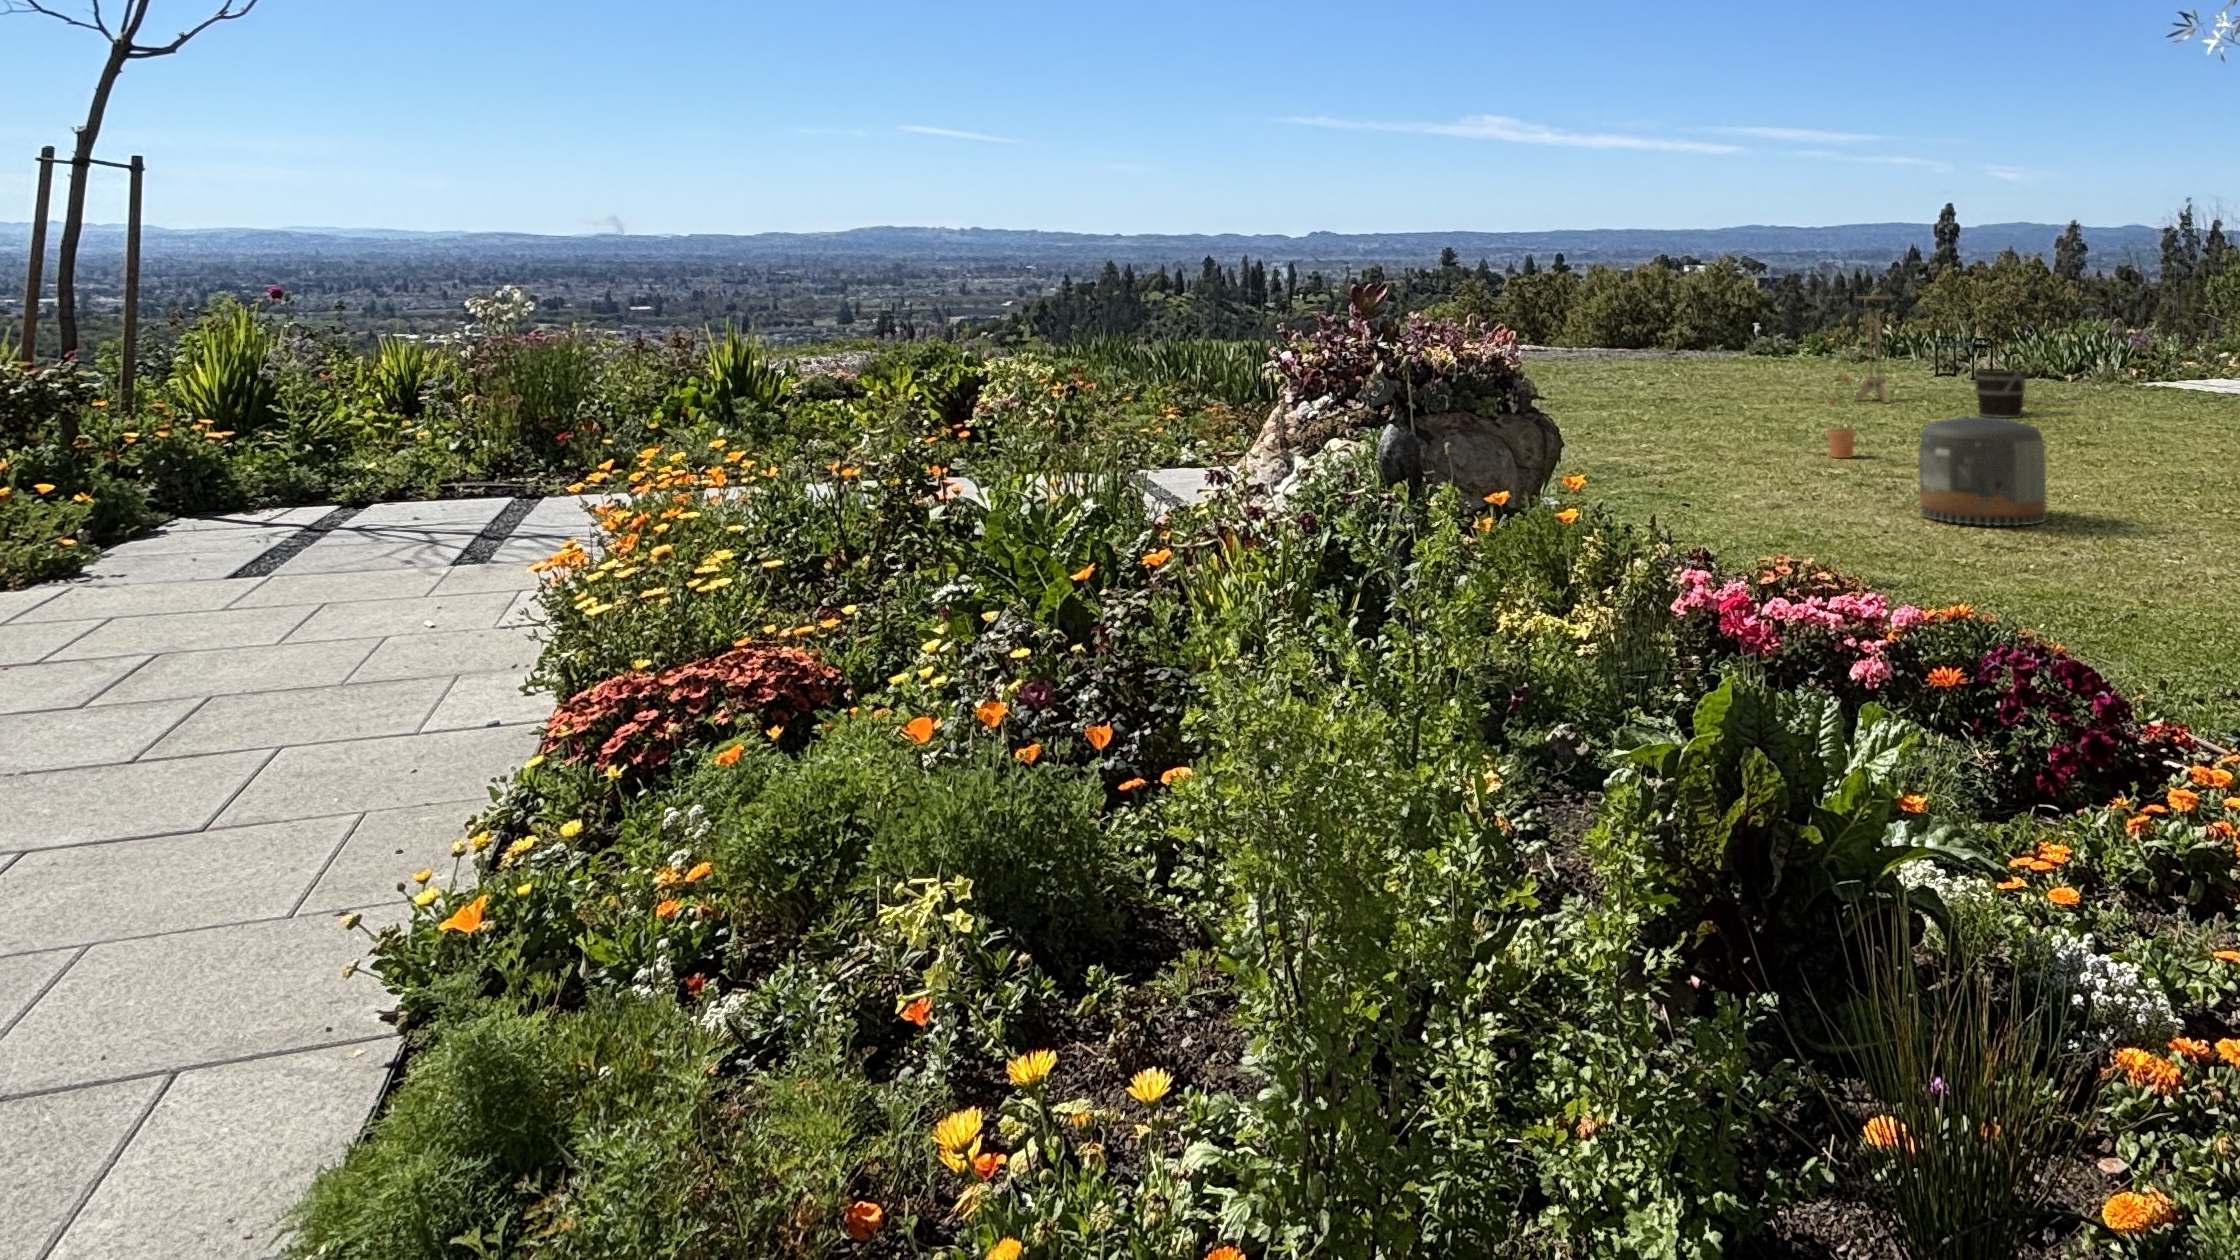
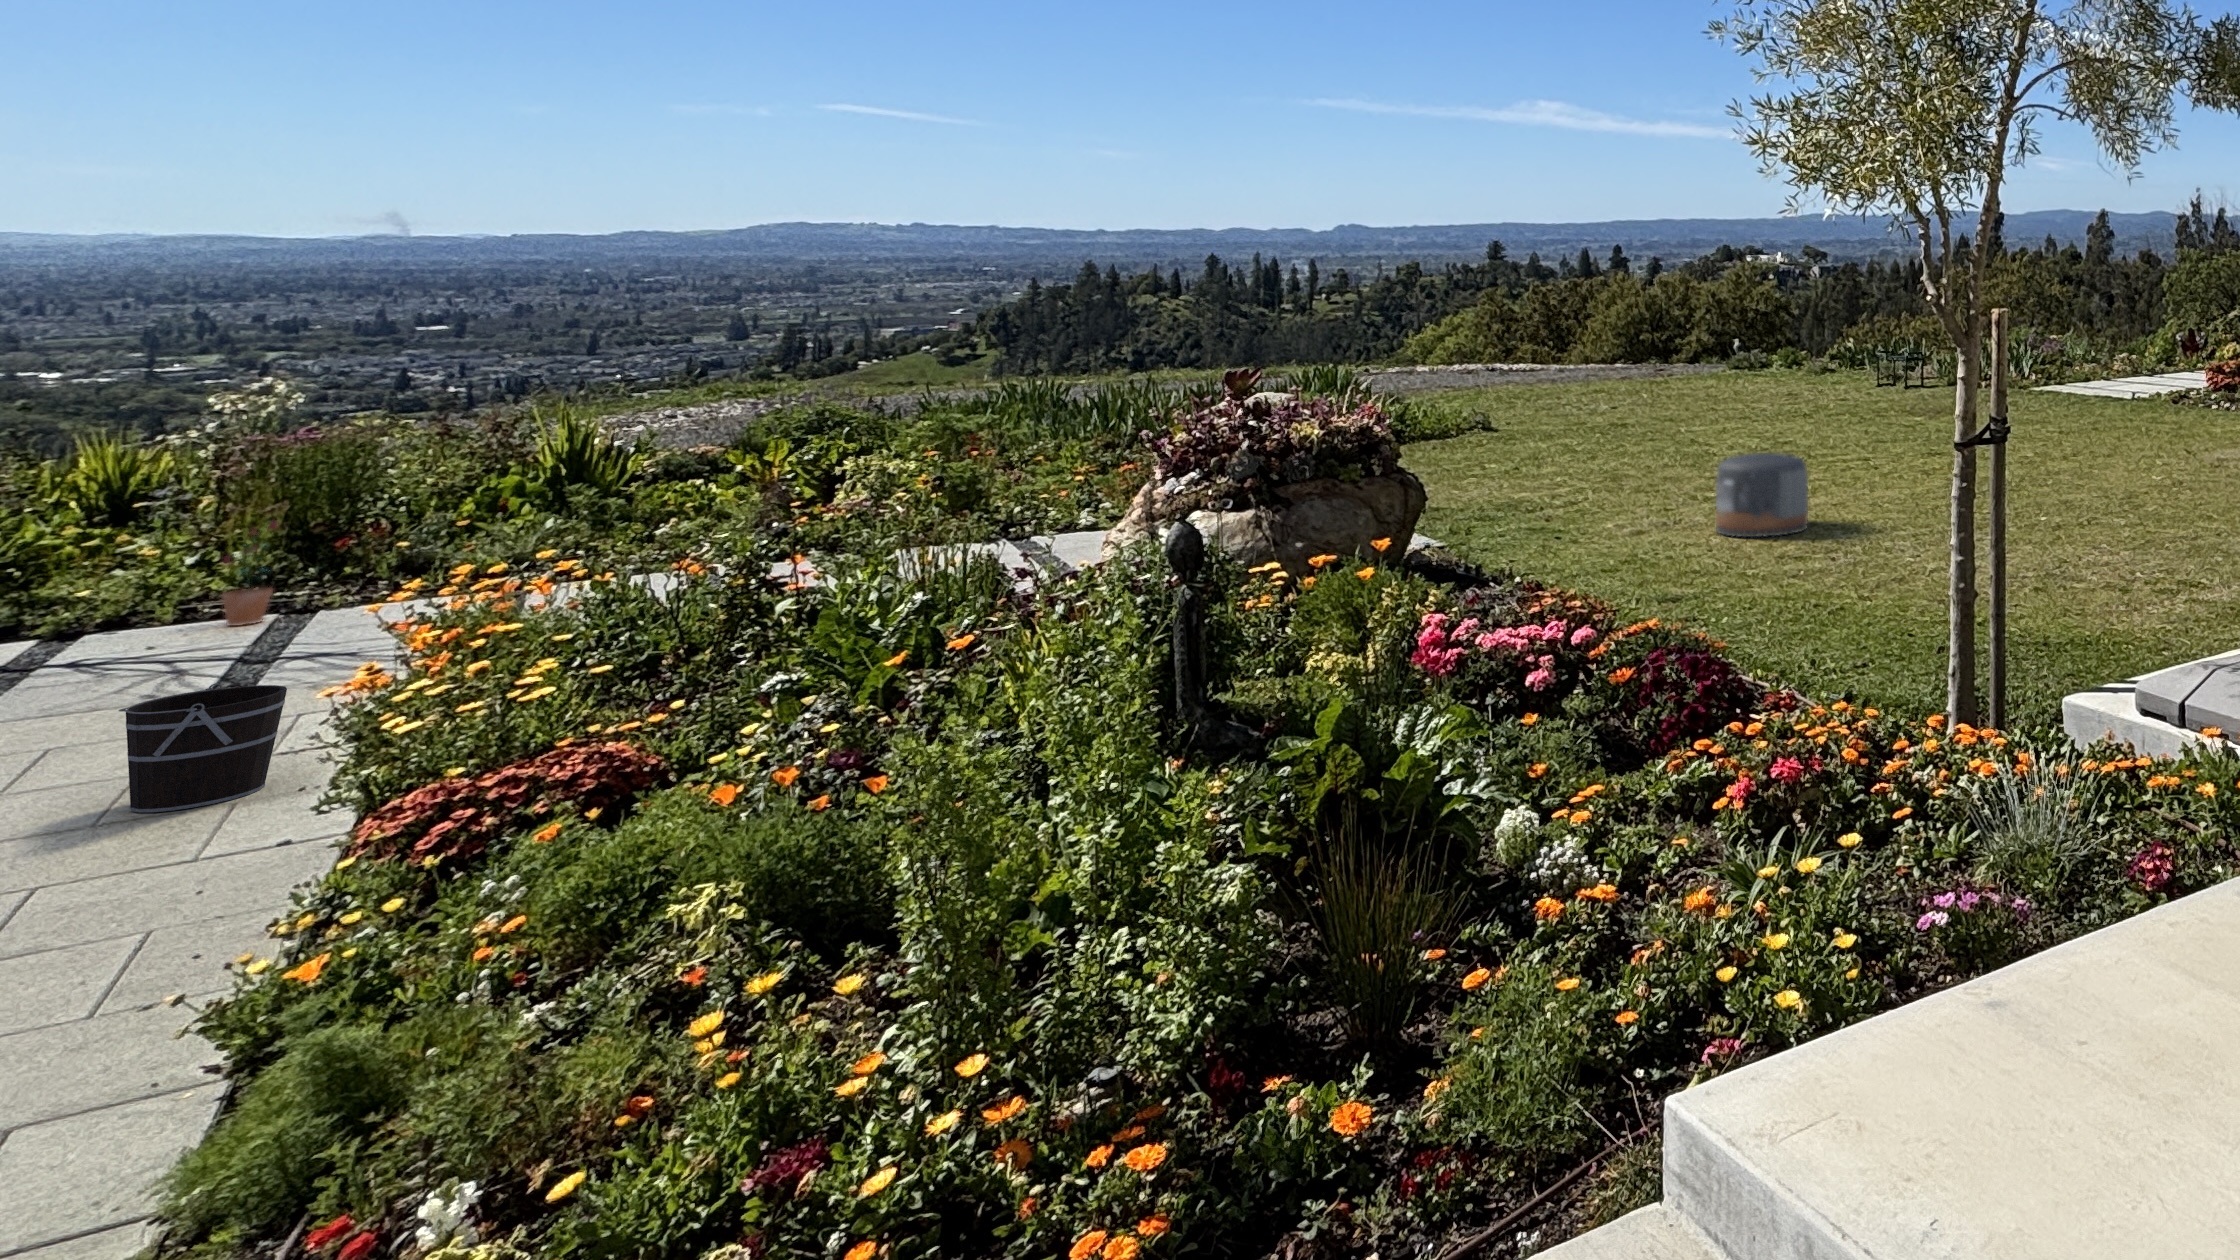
side table: present [1855,296,1892,403] -> none [1744,334,1779,424]
bucket: present [1974,369,2026,418] -> present [119,683,287,812]
potted plant: present [1826,373,1856,458] -> present [222,521,278,626]

